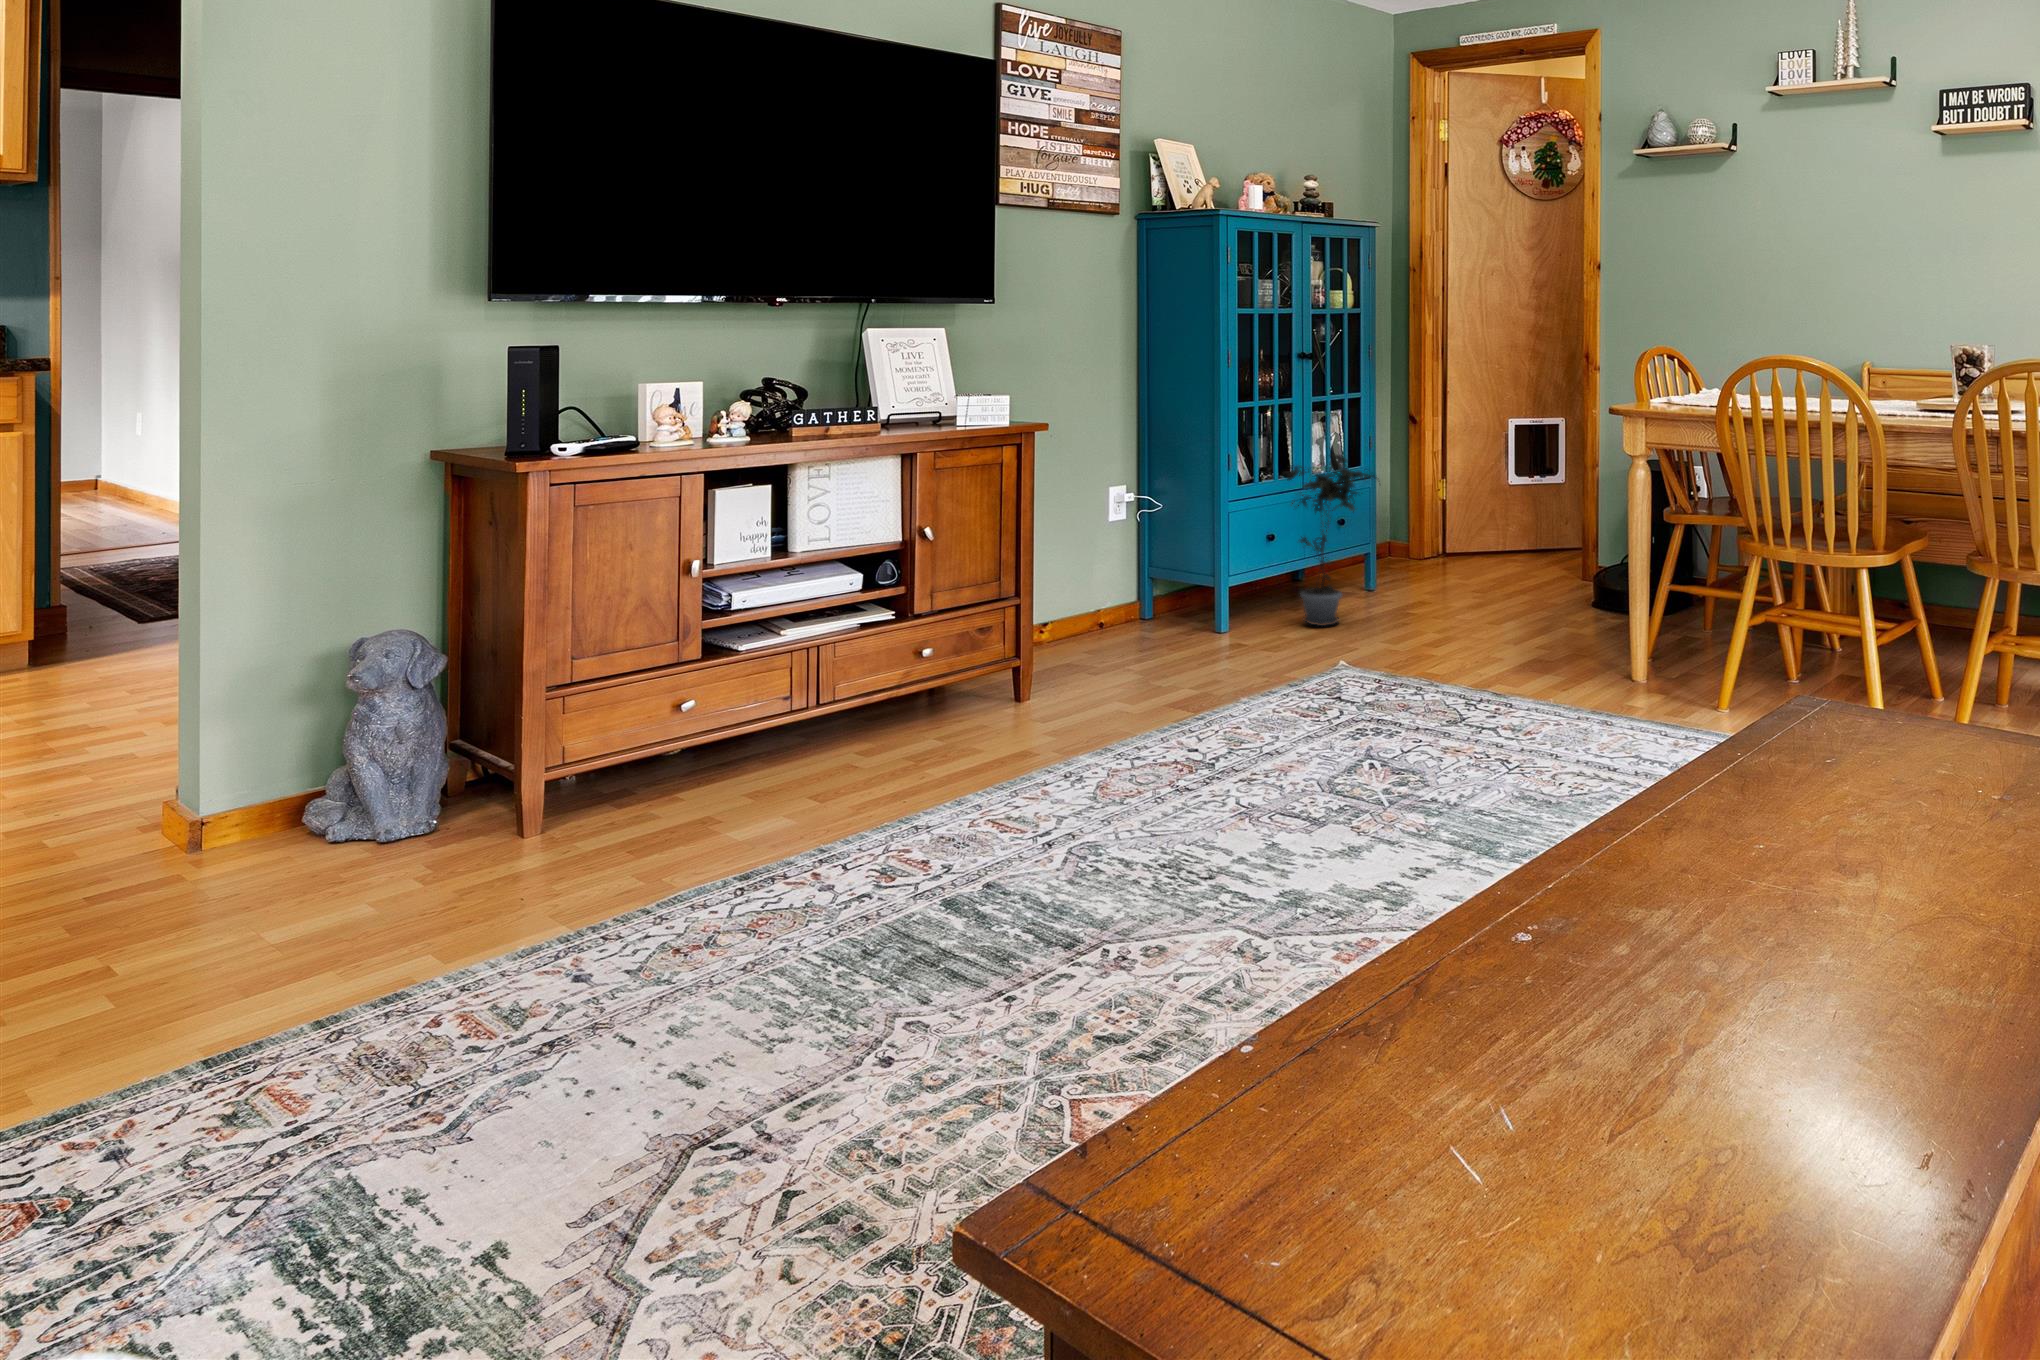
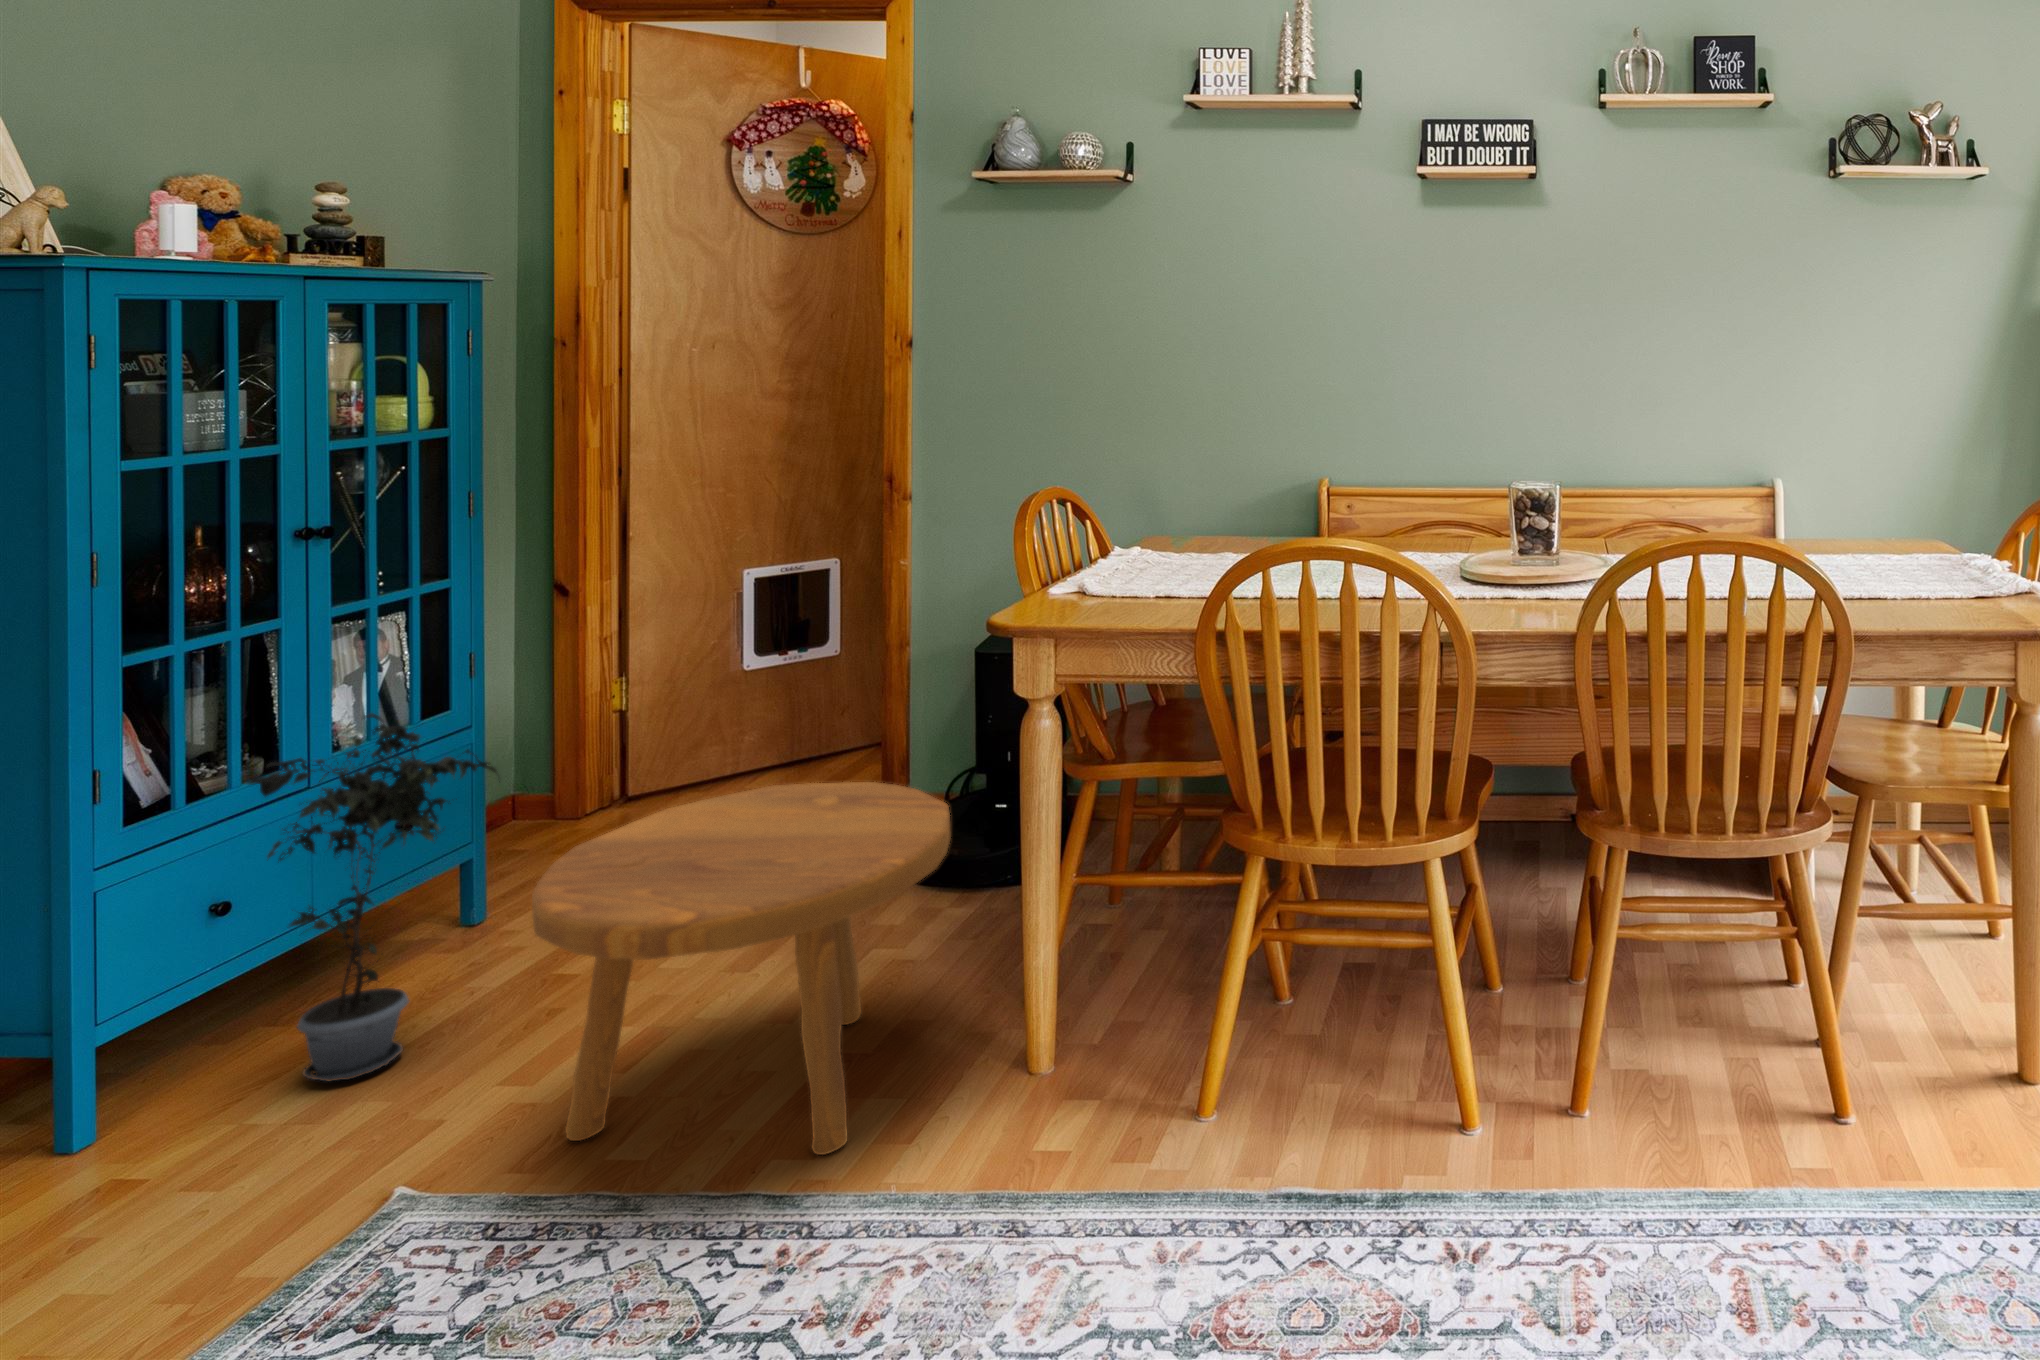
footstool: none [1392,506,1587,679] -> present [532,782,951,1155]

